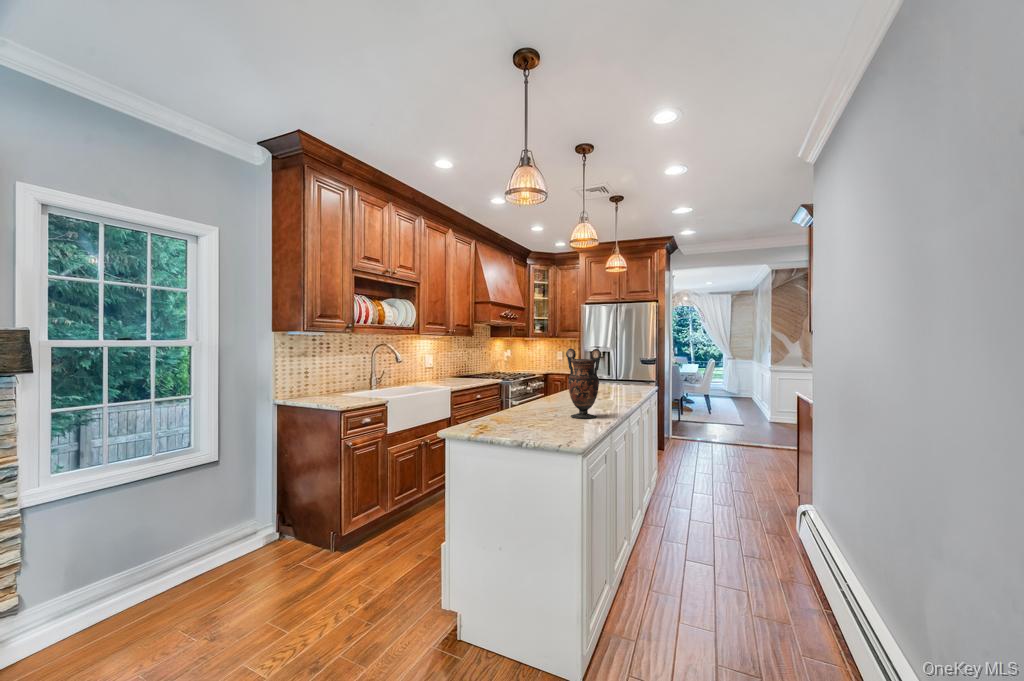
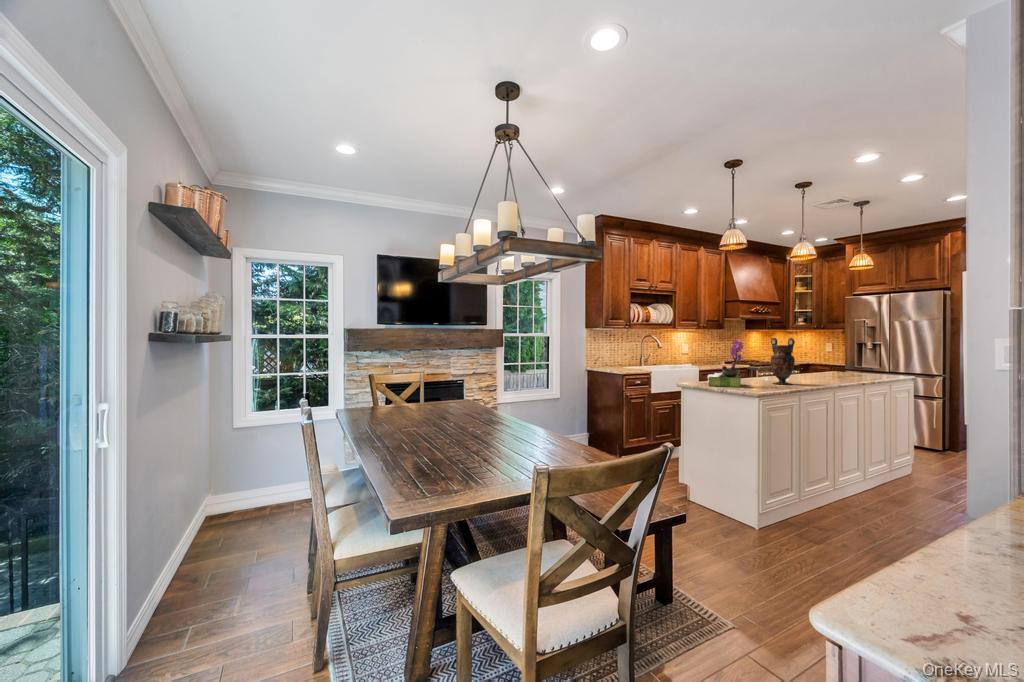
flower arrangement: none [489,350,546,433] -> present [708,339,743,387]

